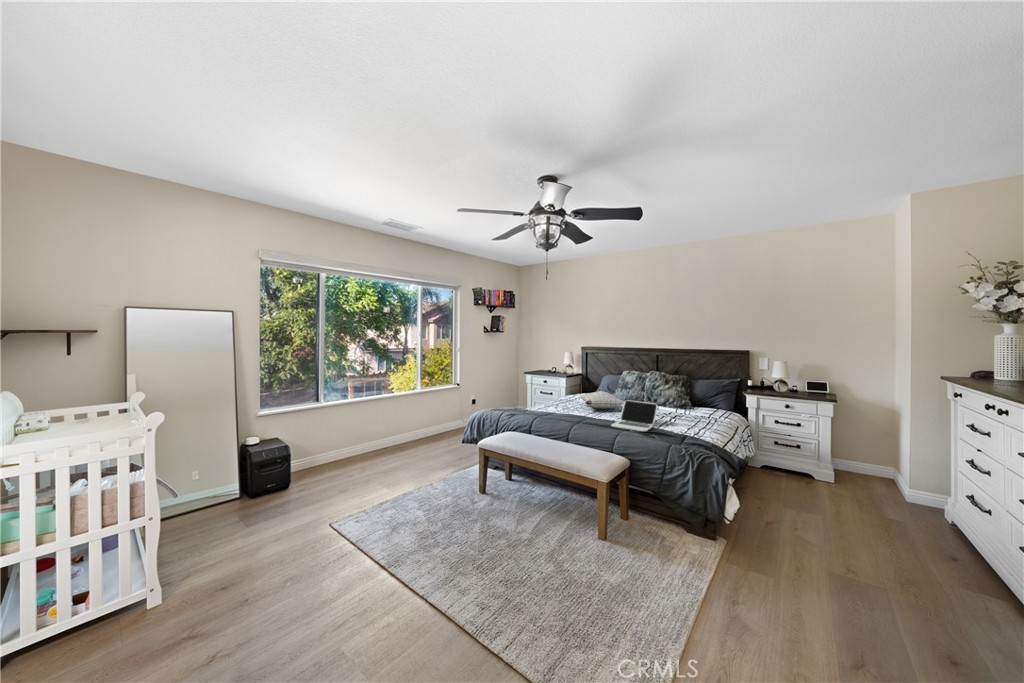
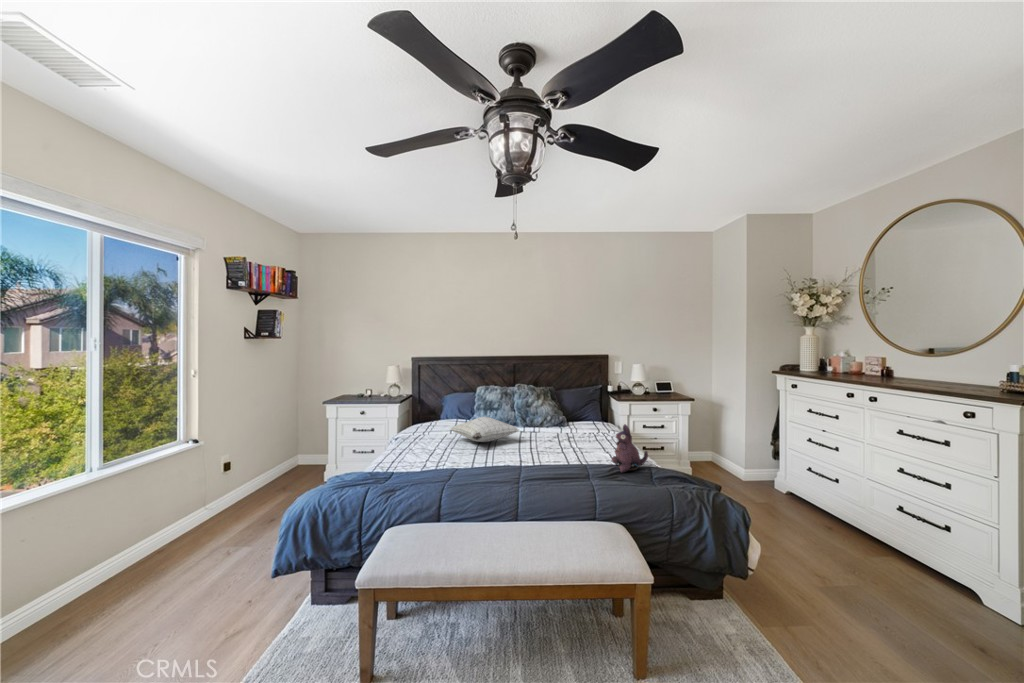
laptop: present [611,400,657,431] -> none [534,426,588,468]
plush toy: none [664,404,692,439] -> present [612,424,648,472]

